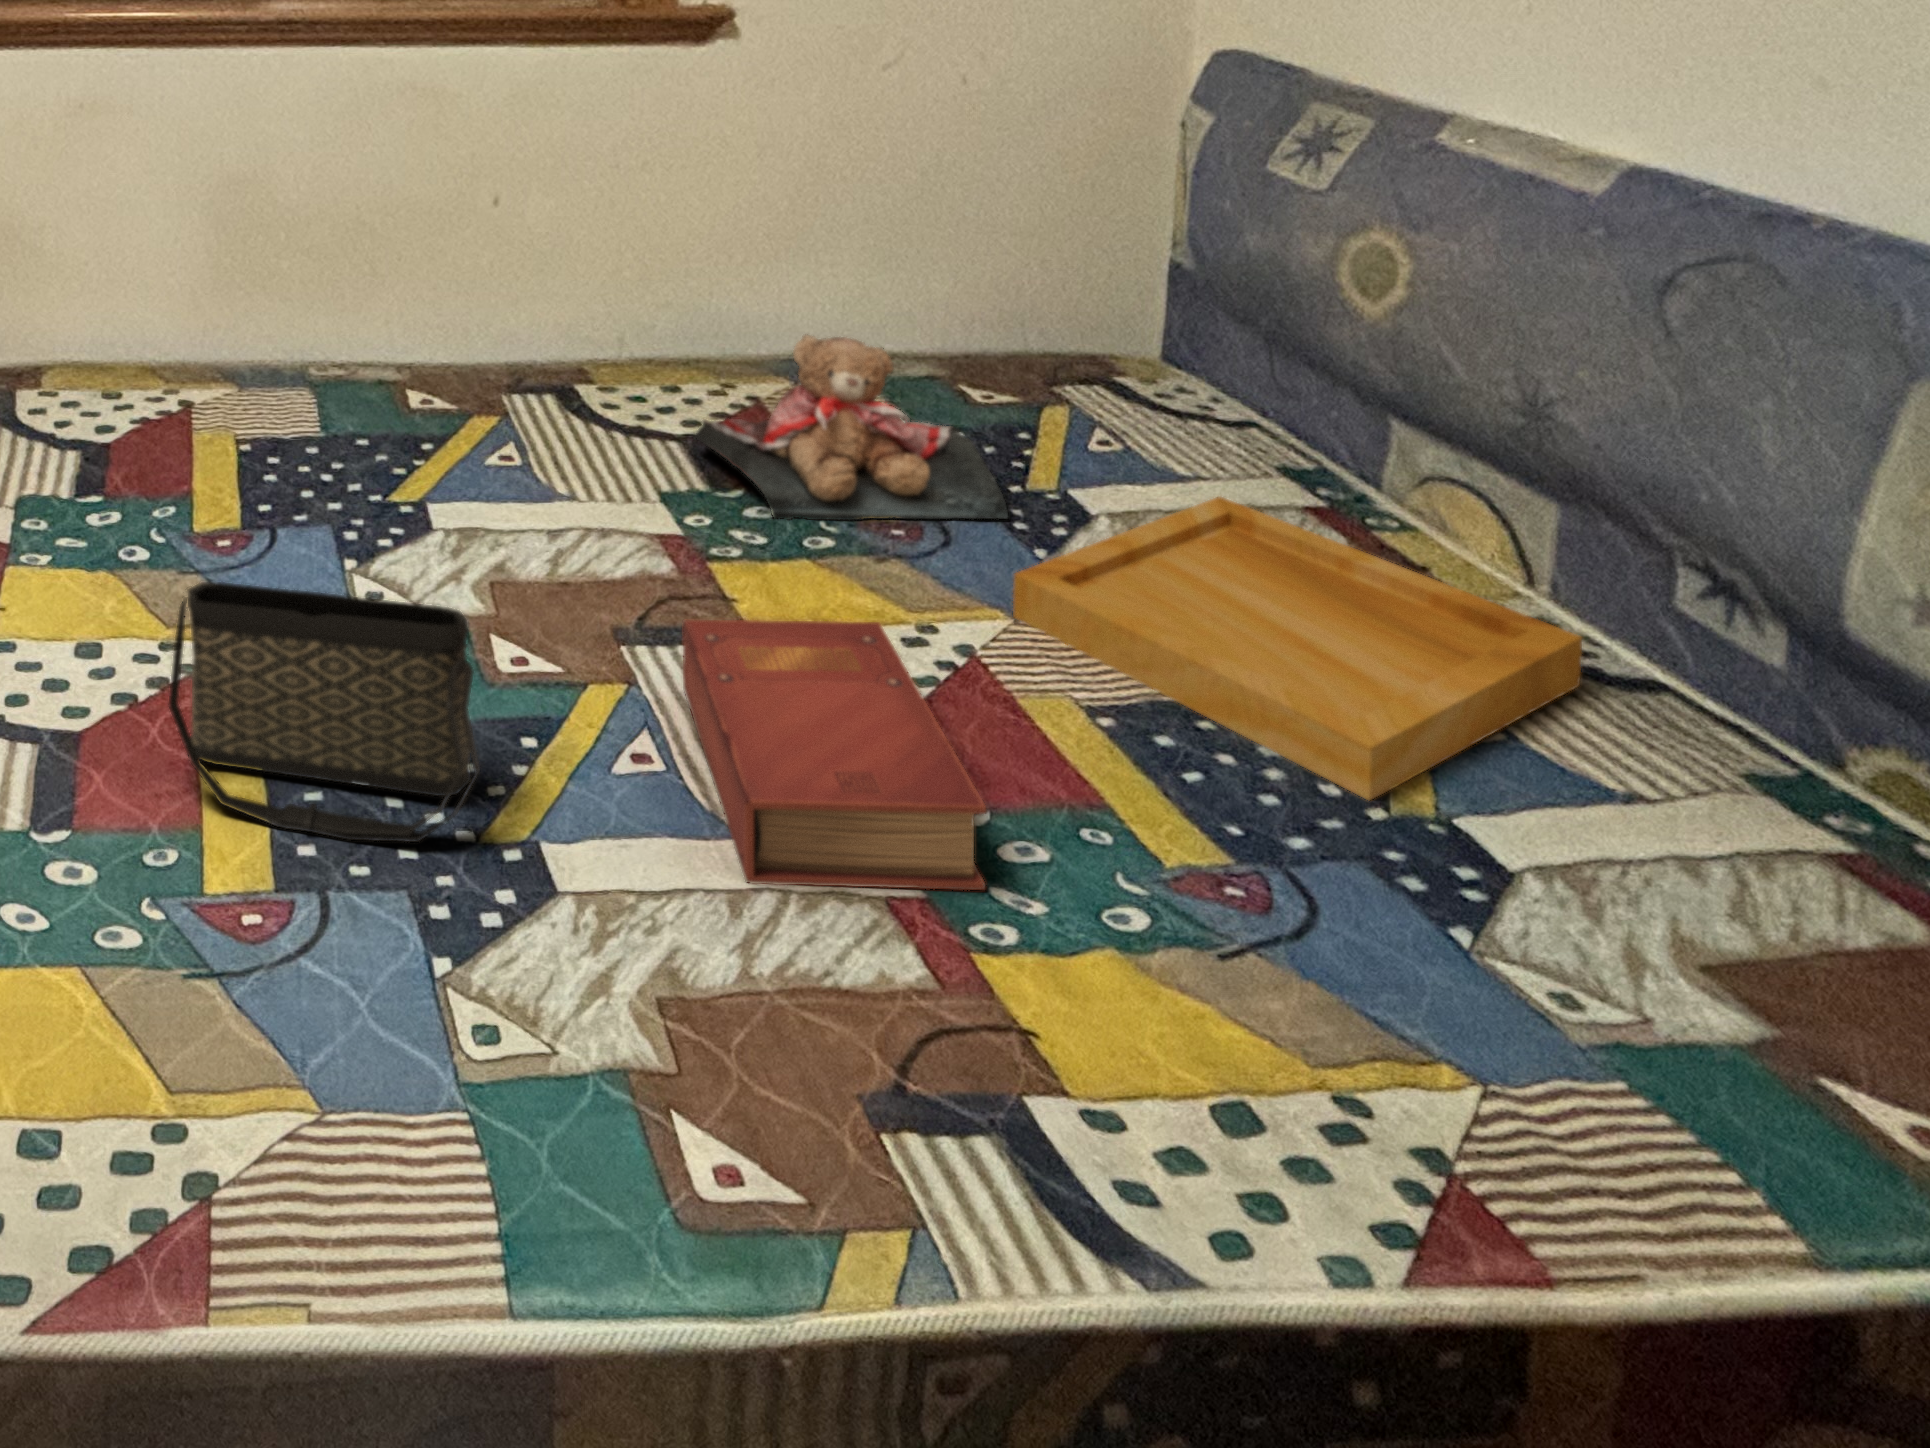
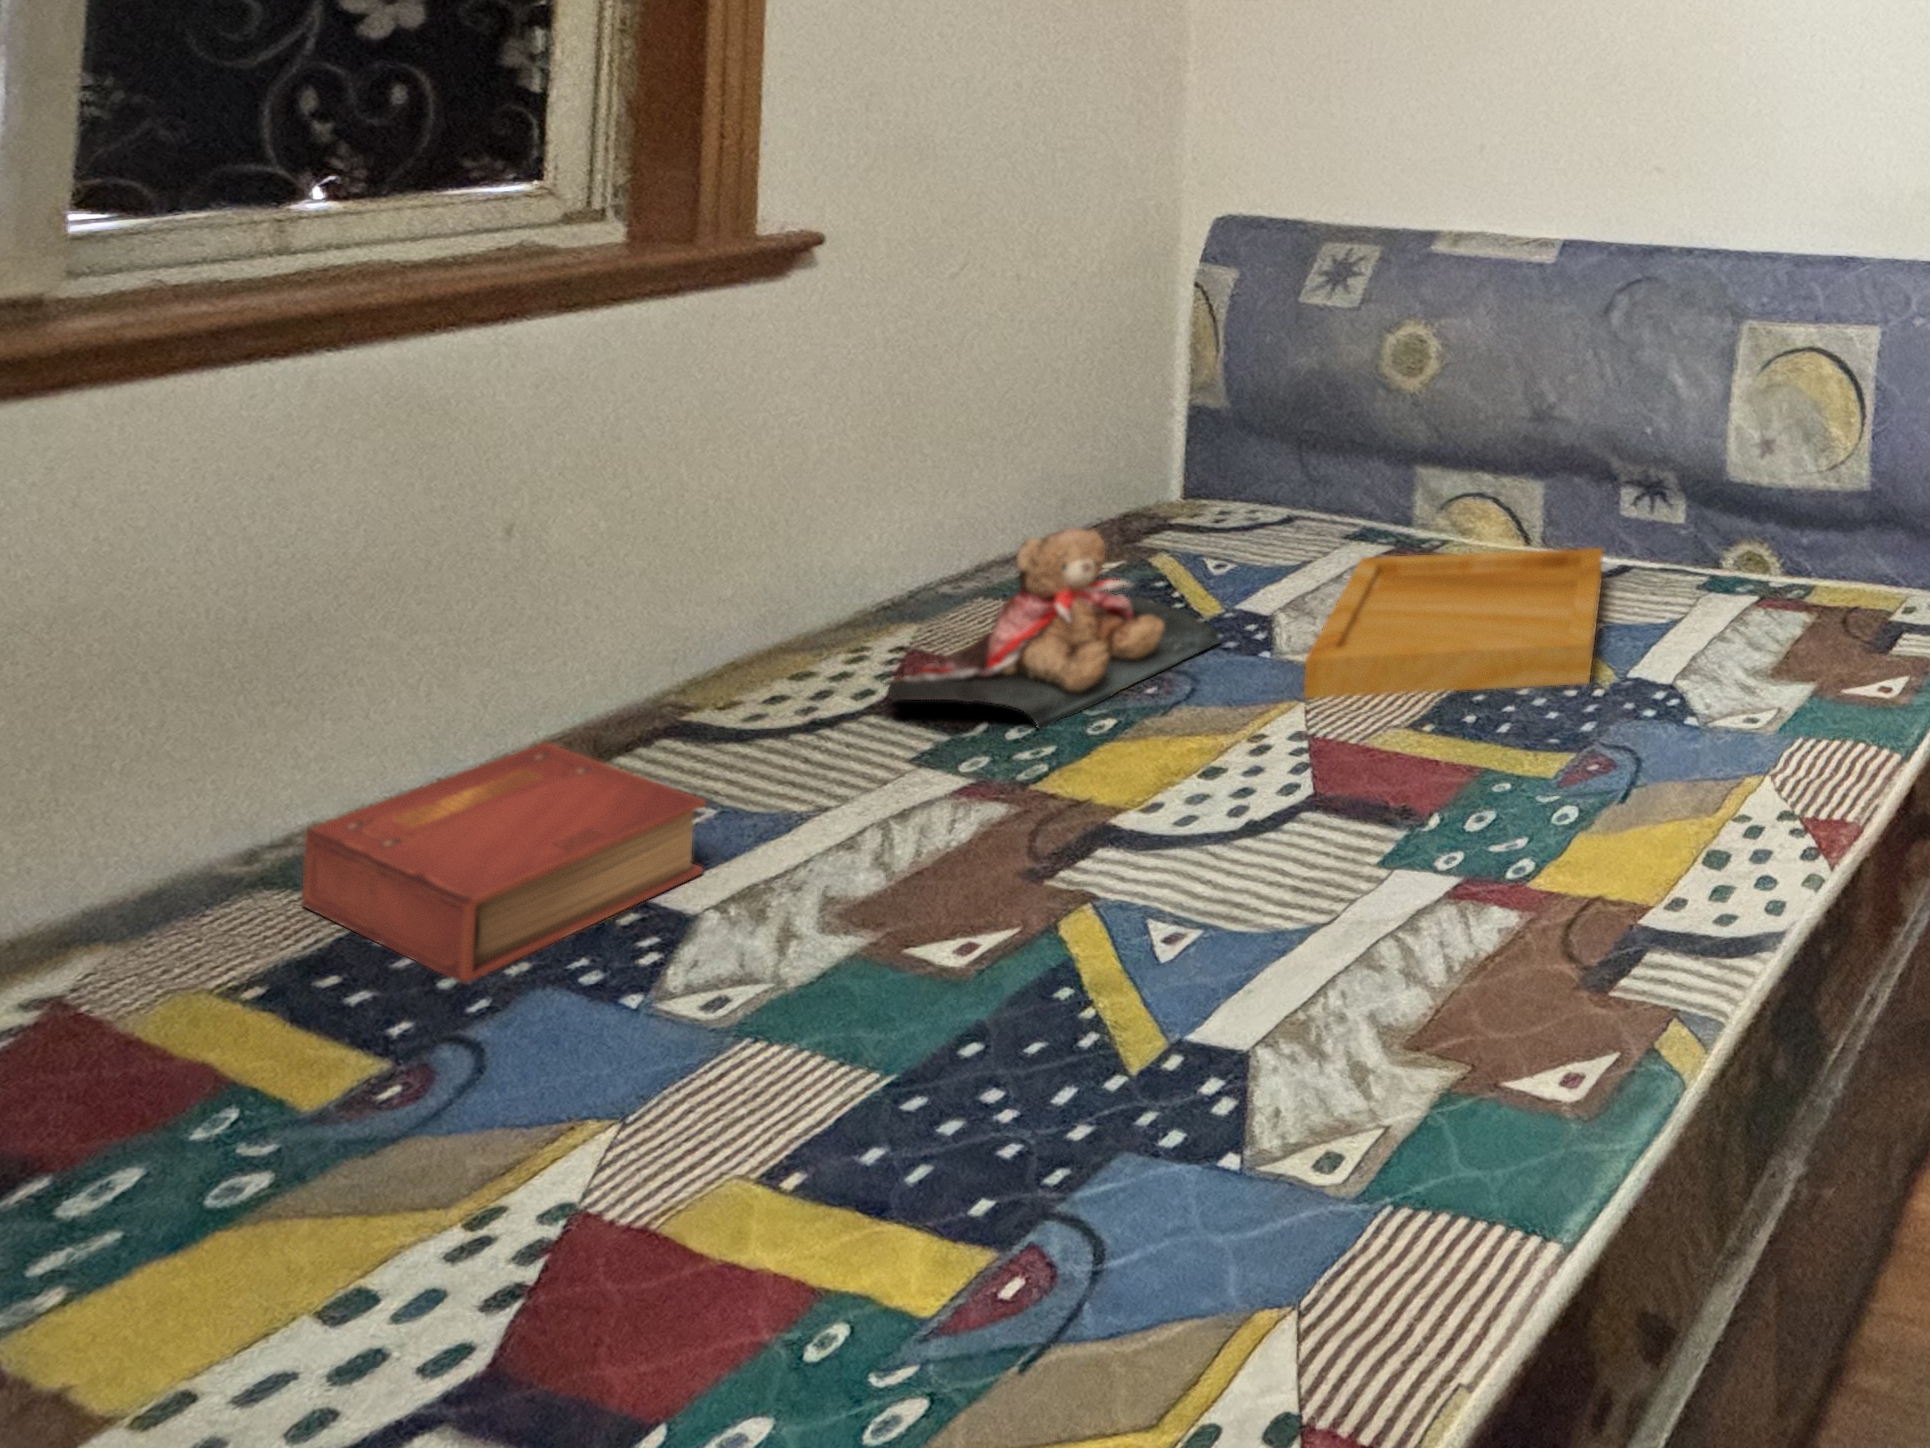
handbag: present [168,582,480,842] -> none [685,857,1143,1267]
book: present [683,620,986,890] -> present [302,743,706,983]

